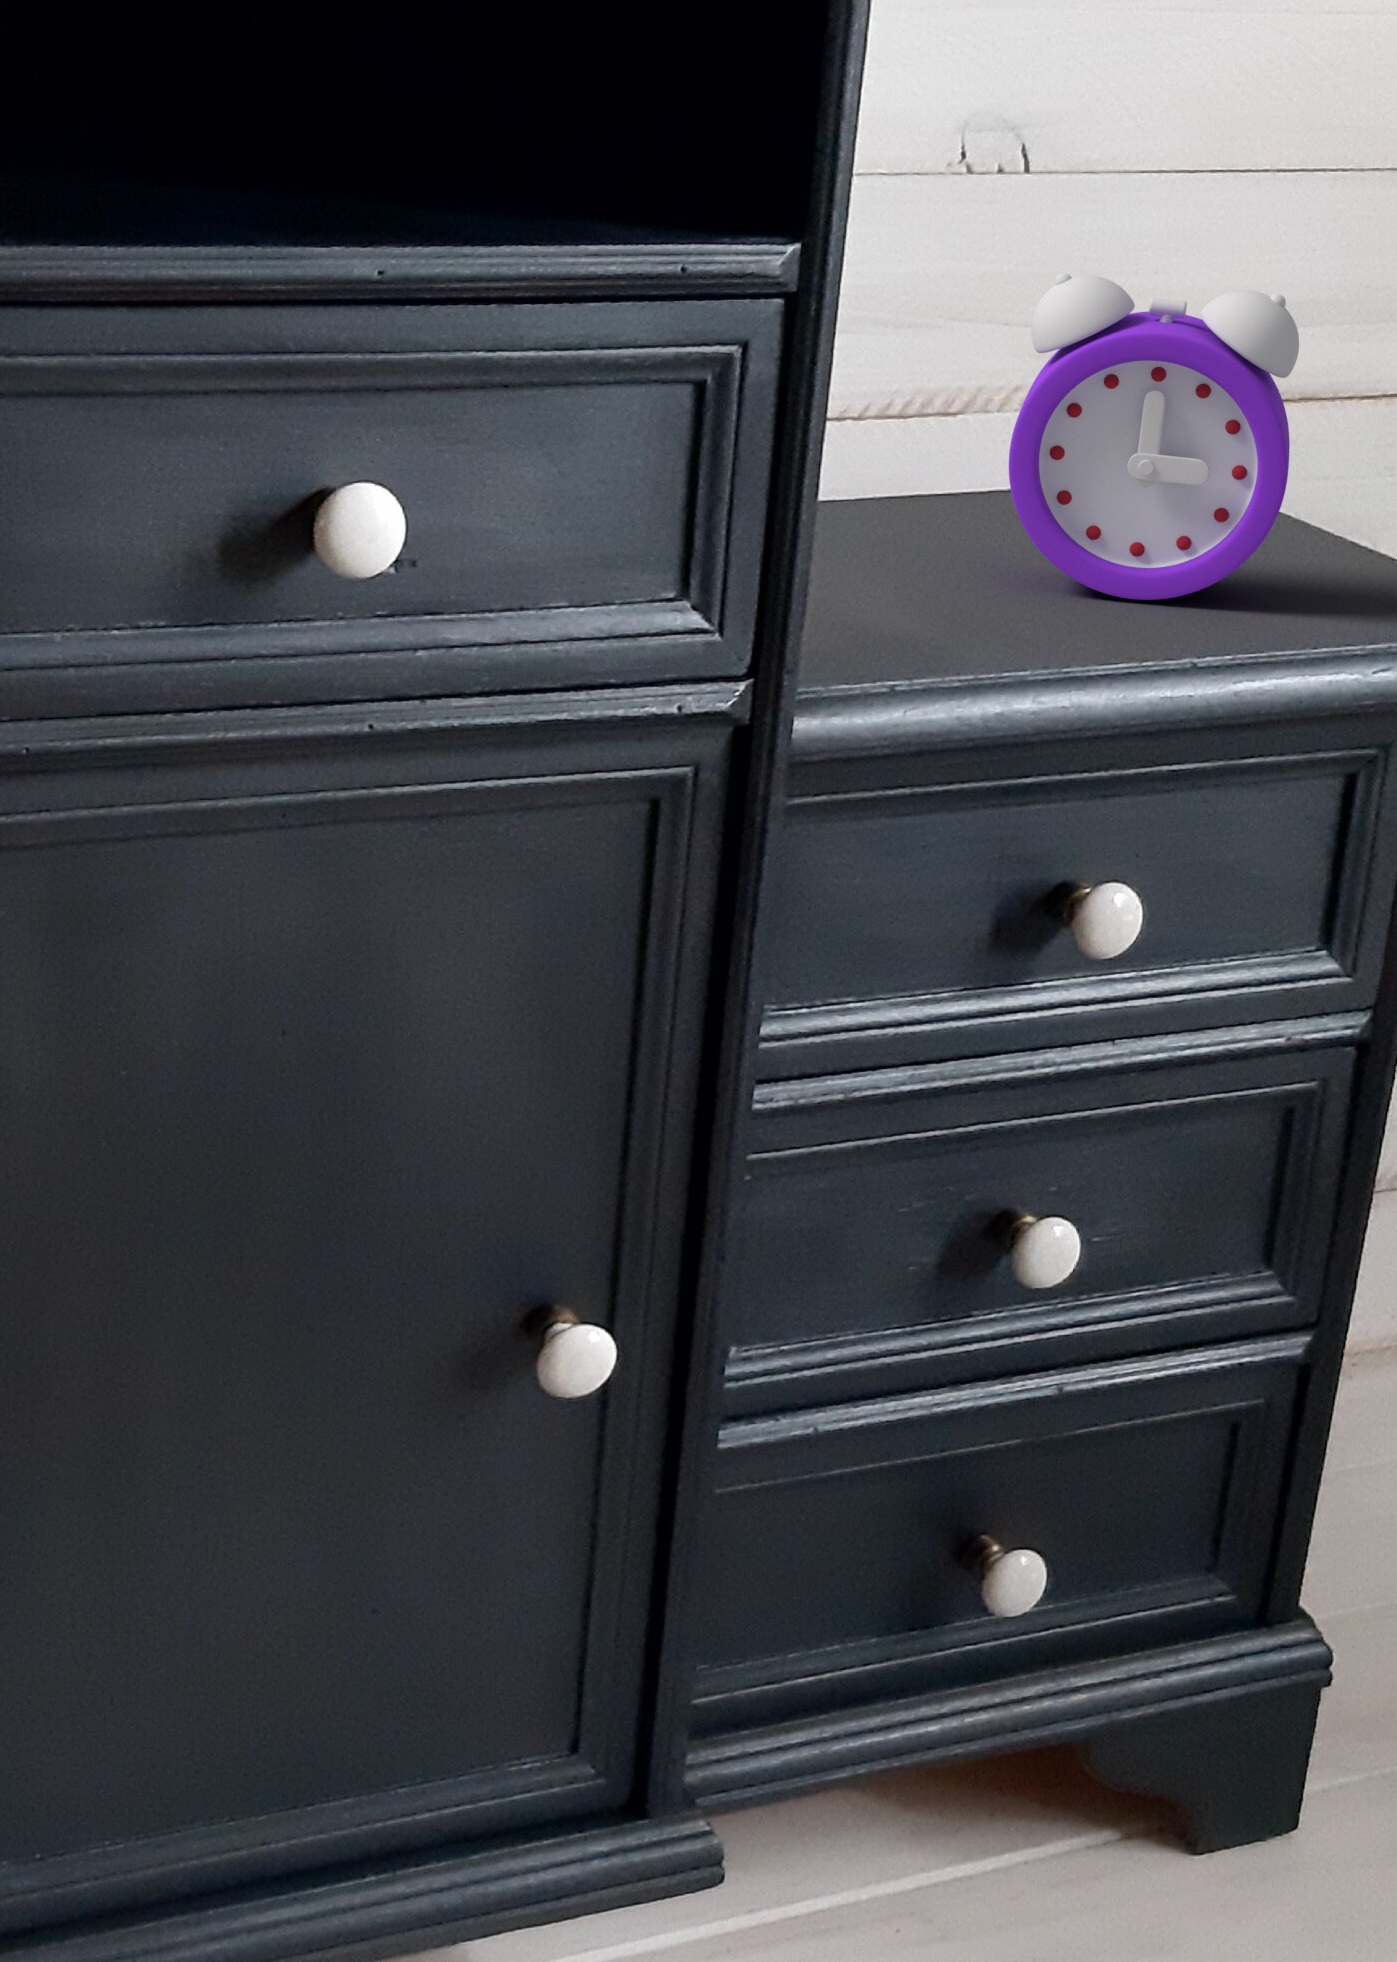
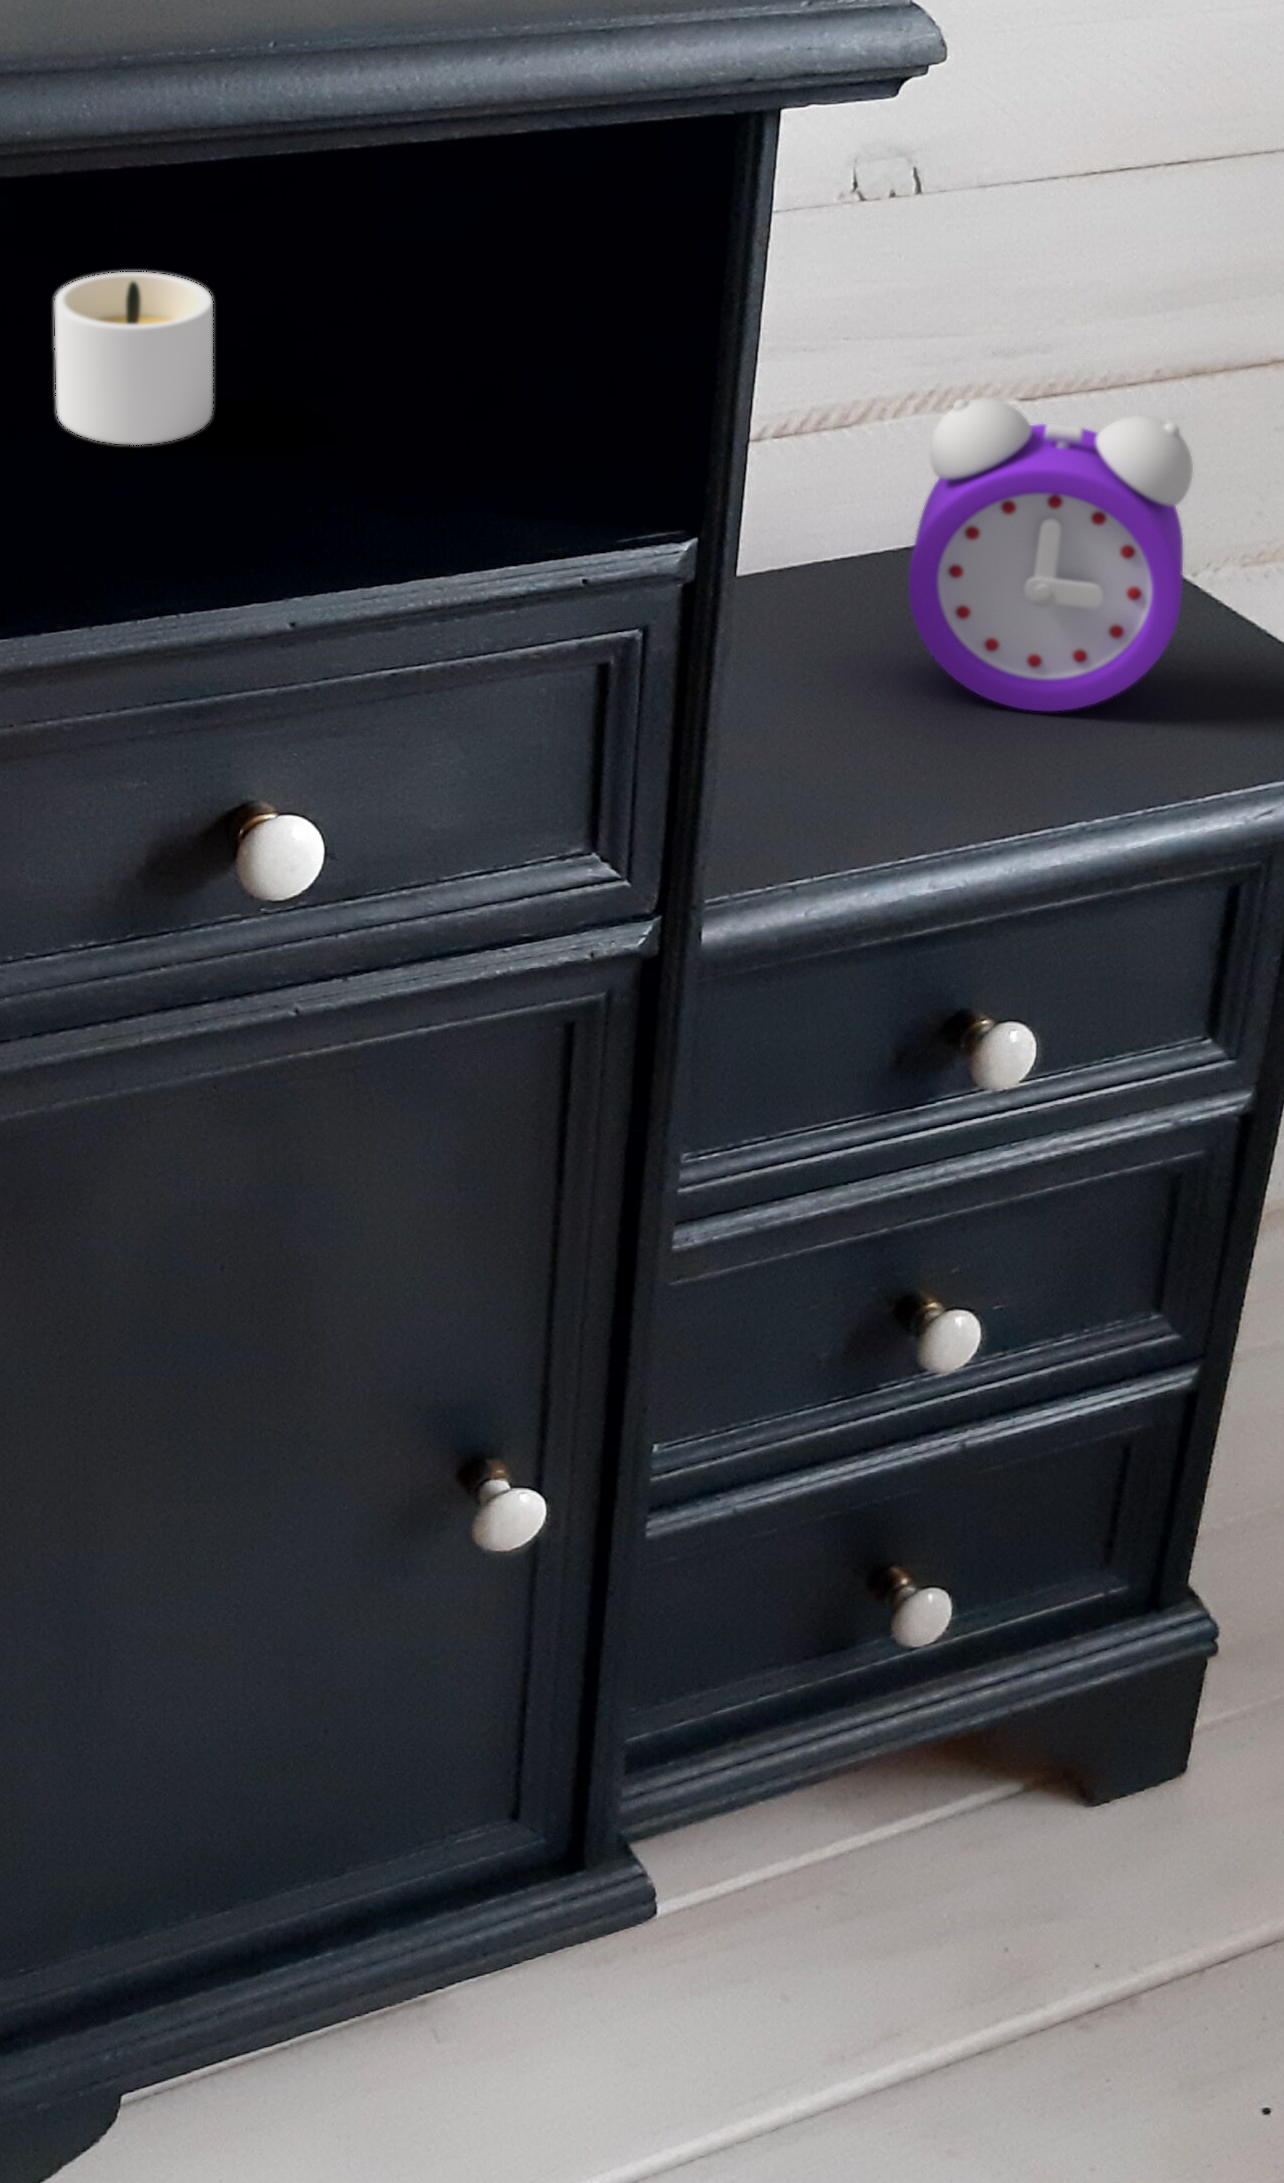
candle: none [150,24,380,182] -> present [55,272,213,445]

